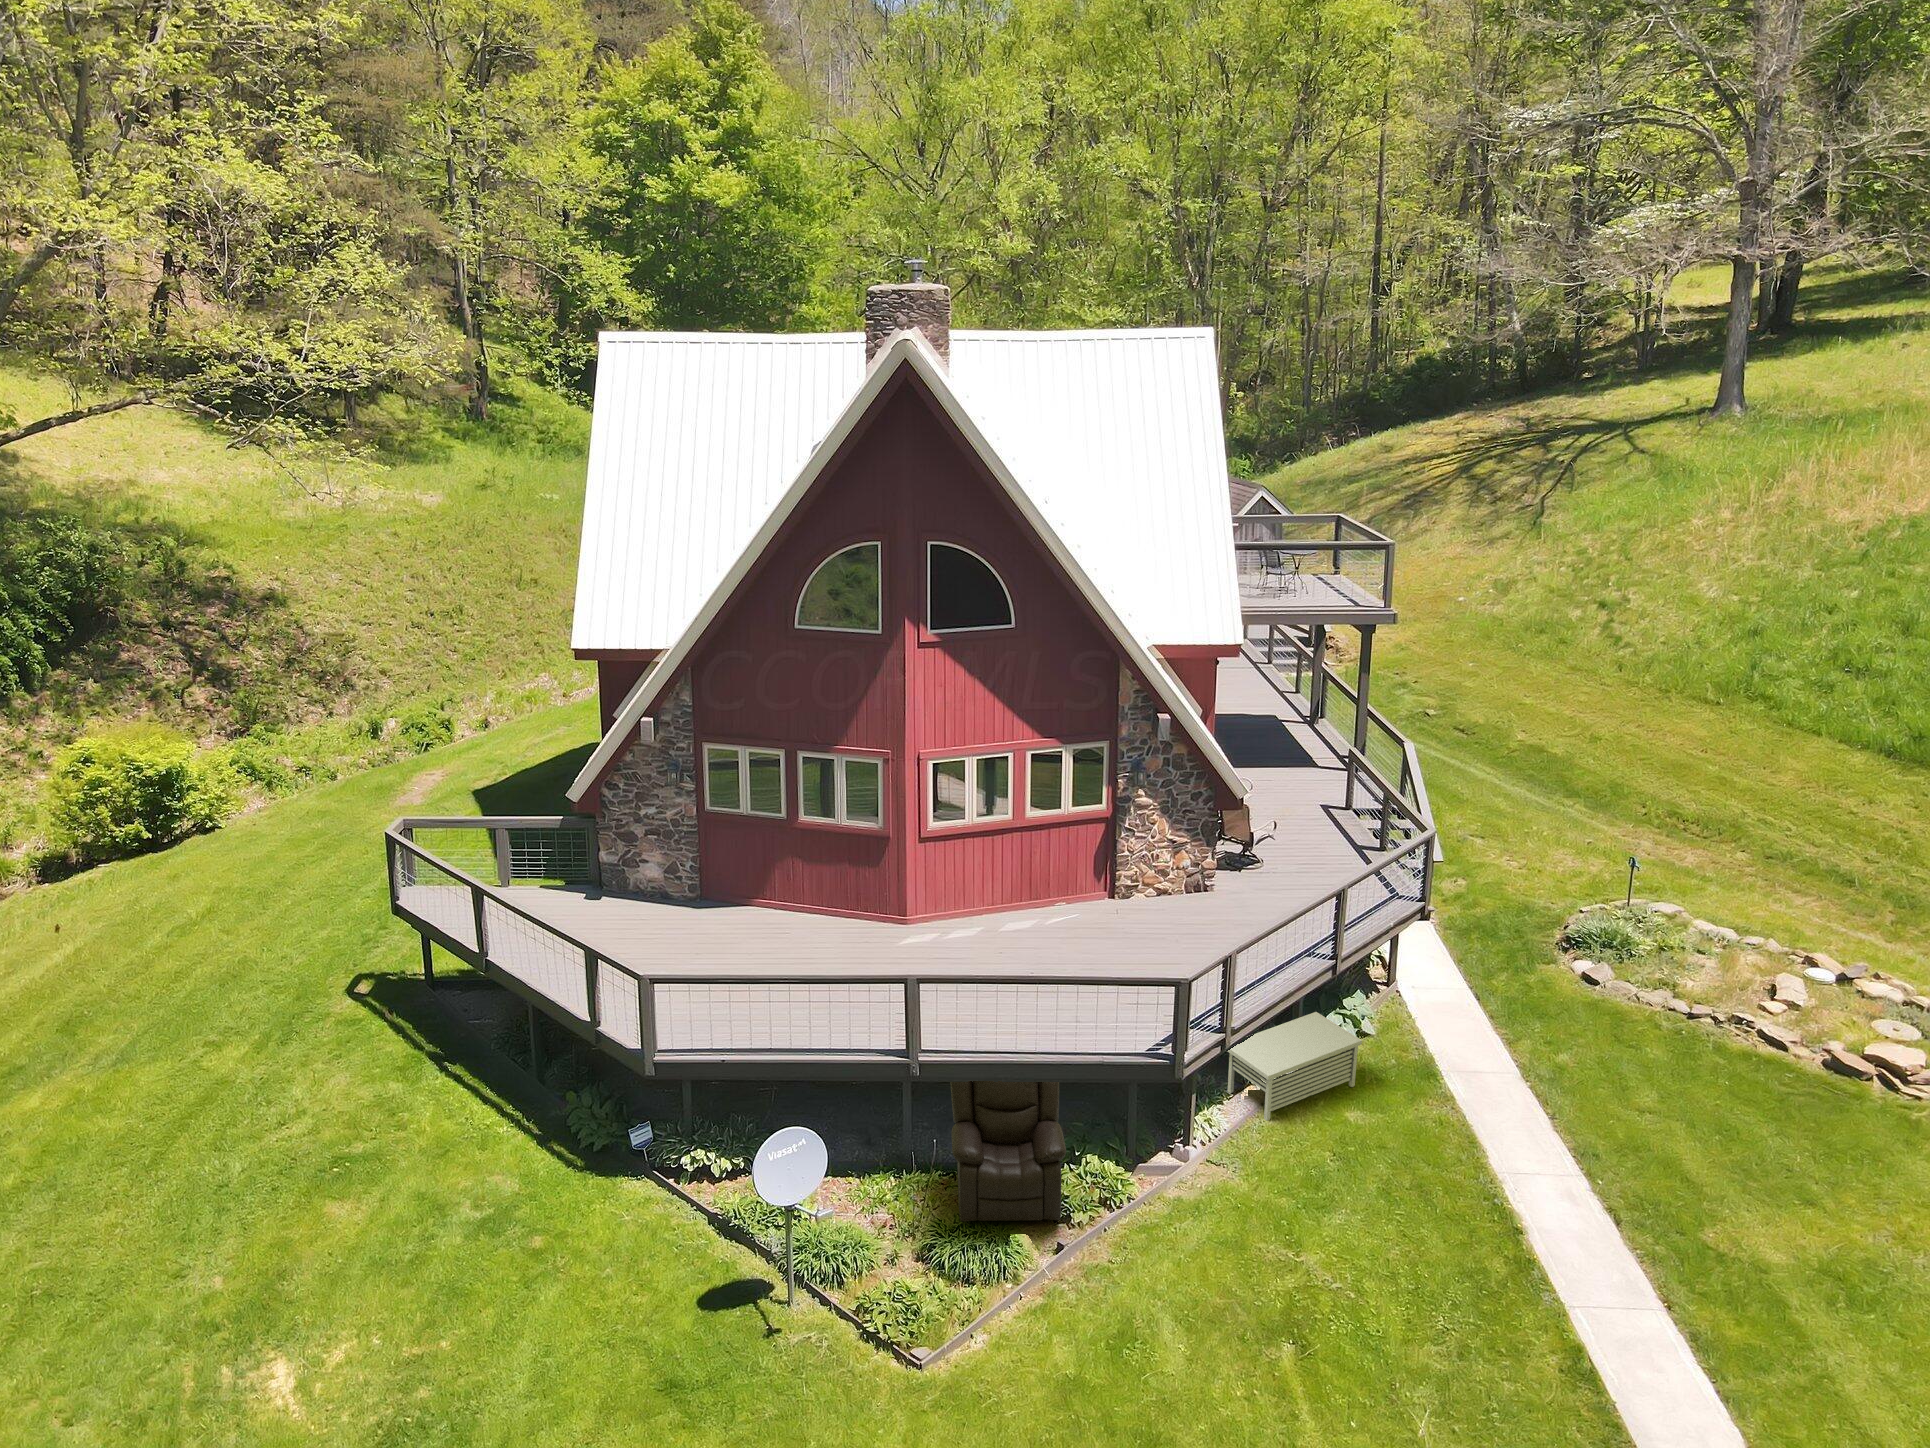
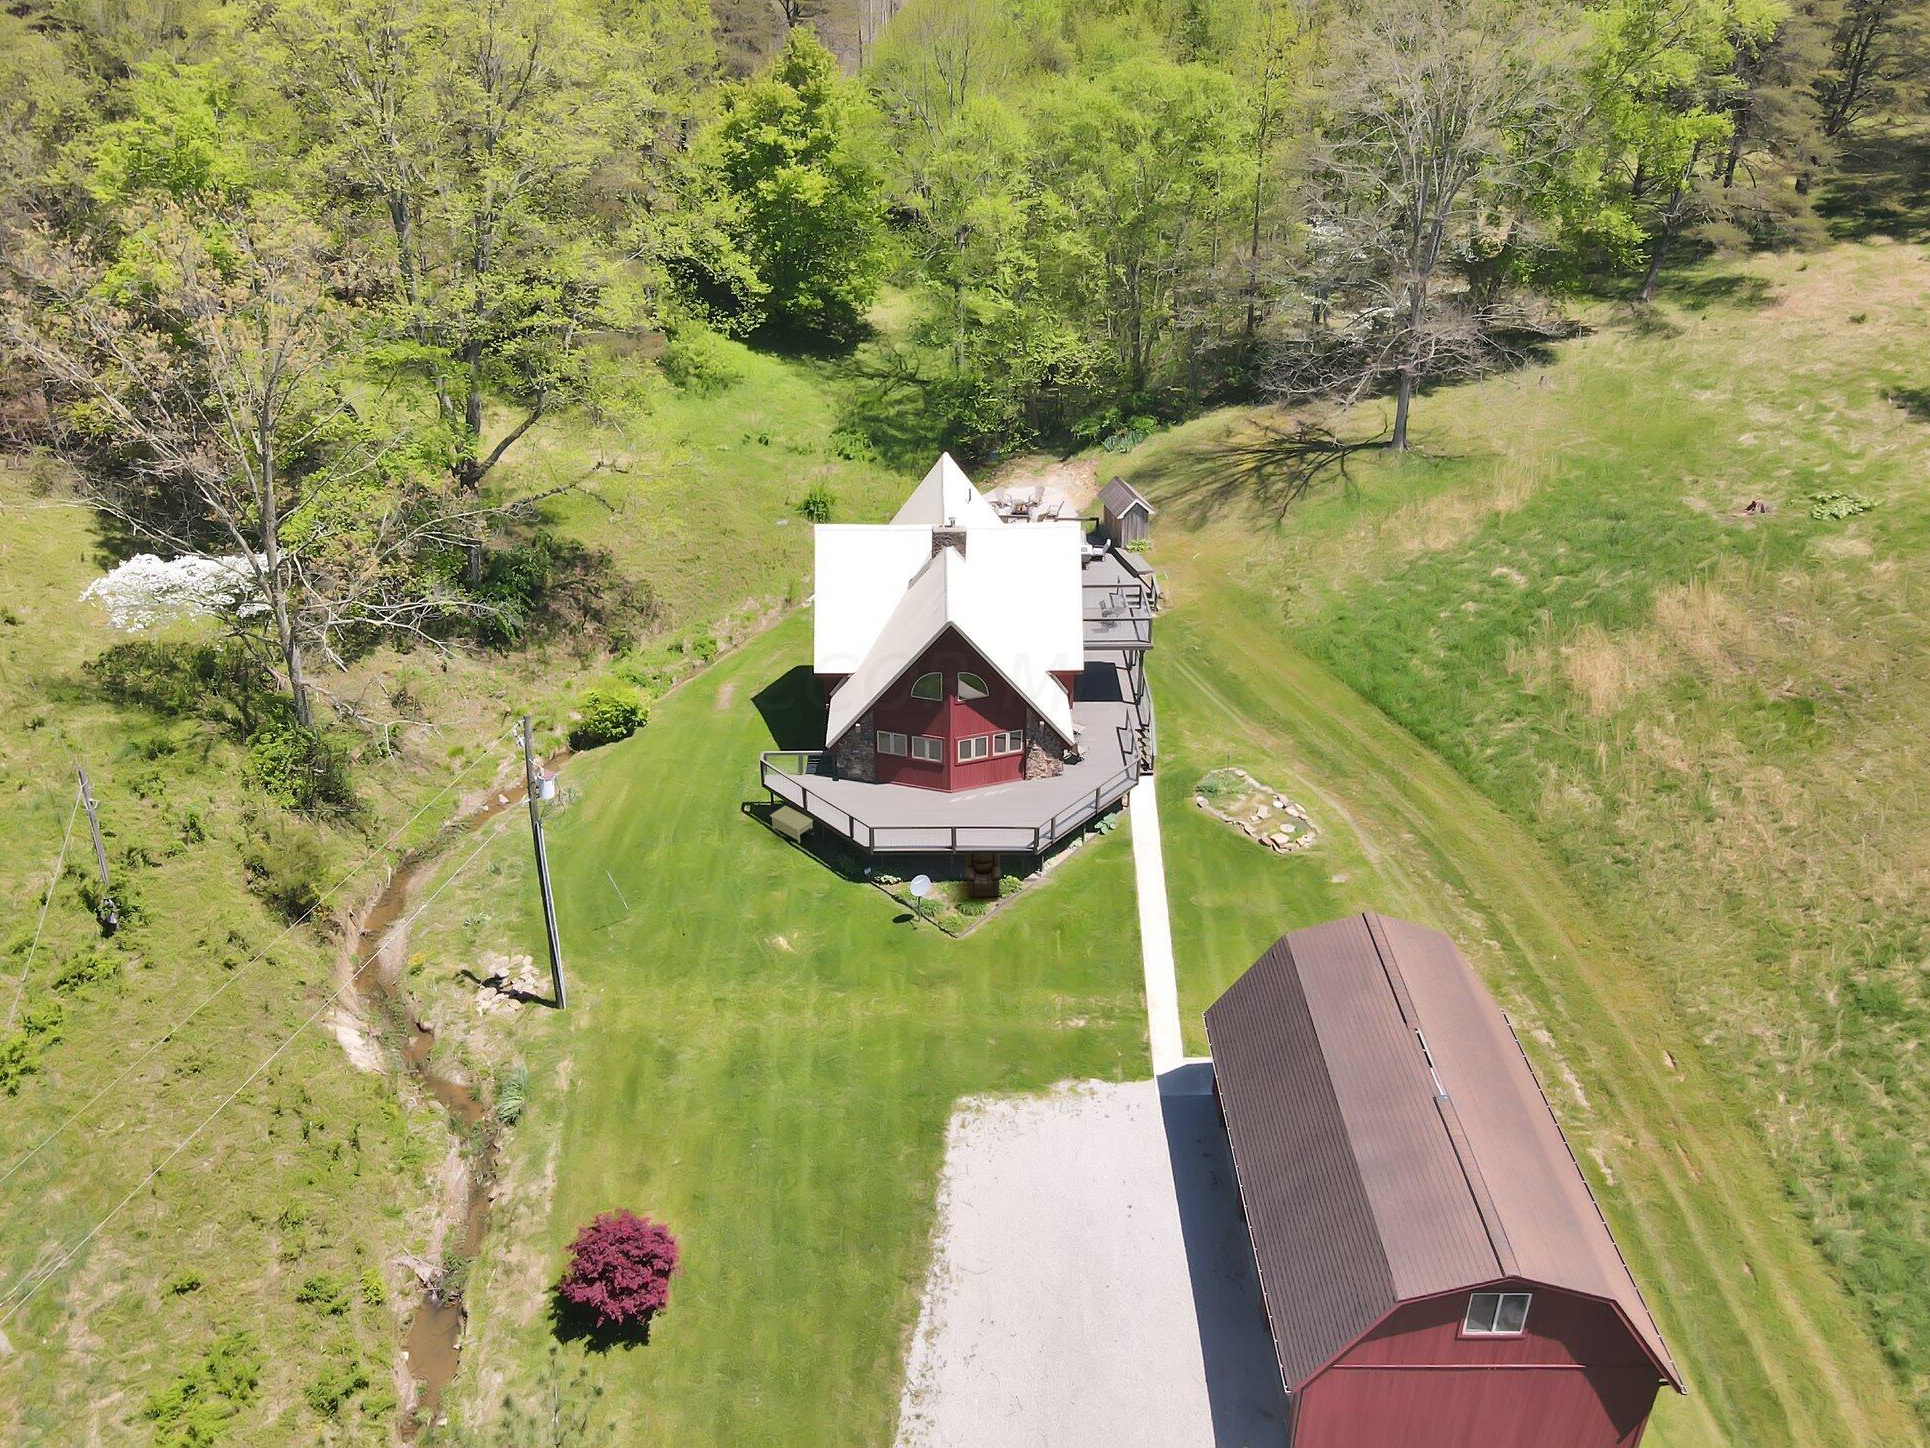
storage bench: present [1227,1012,1362,1121] -> present [770,806,813,843]

